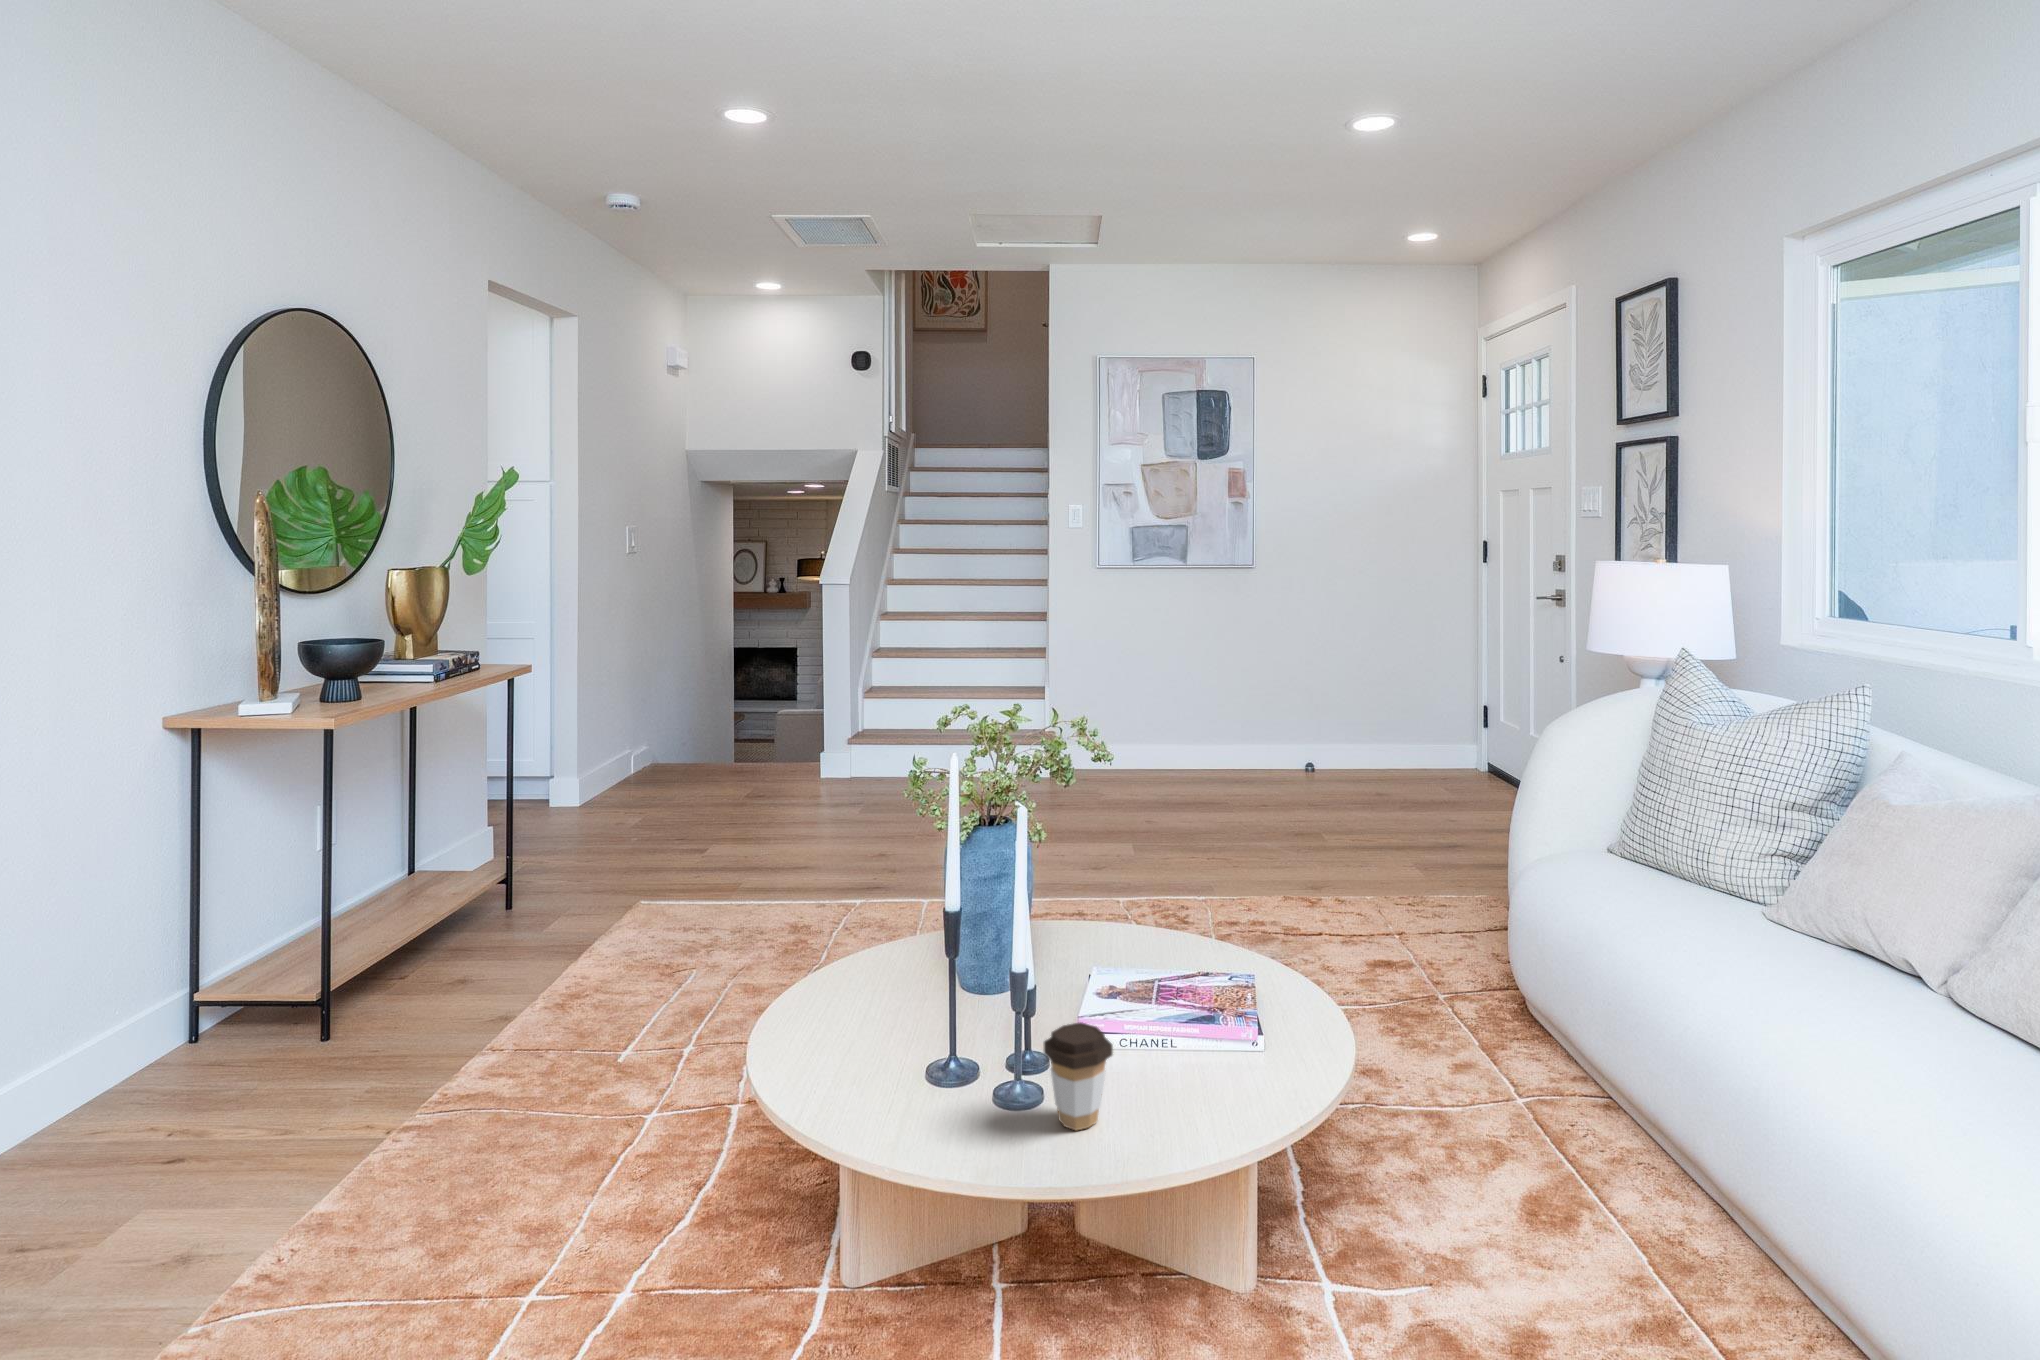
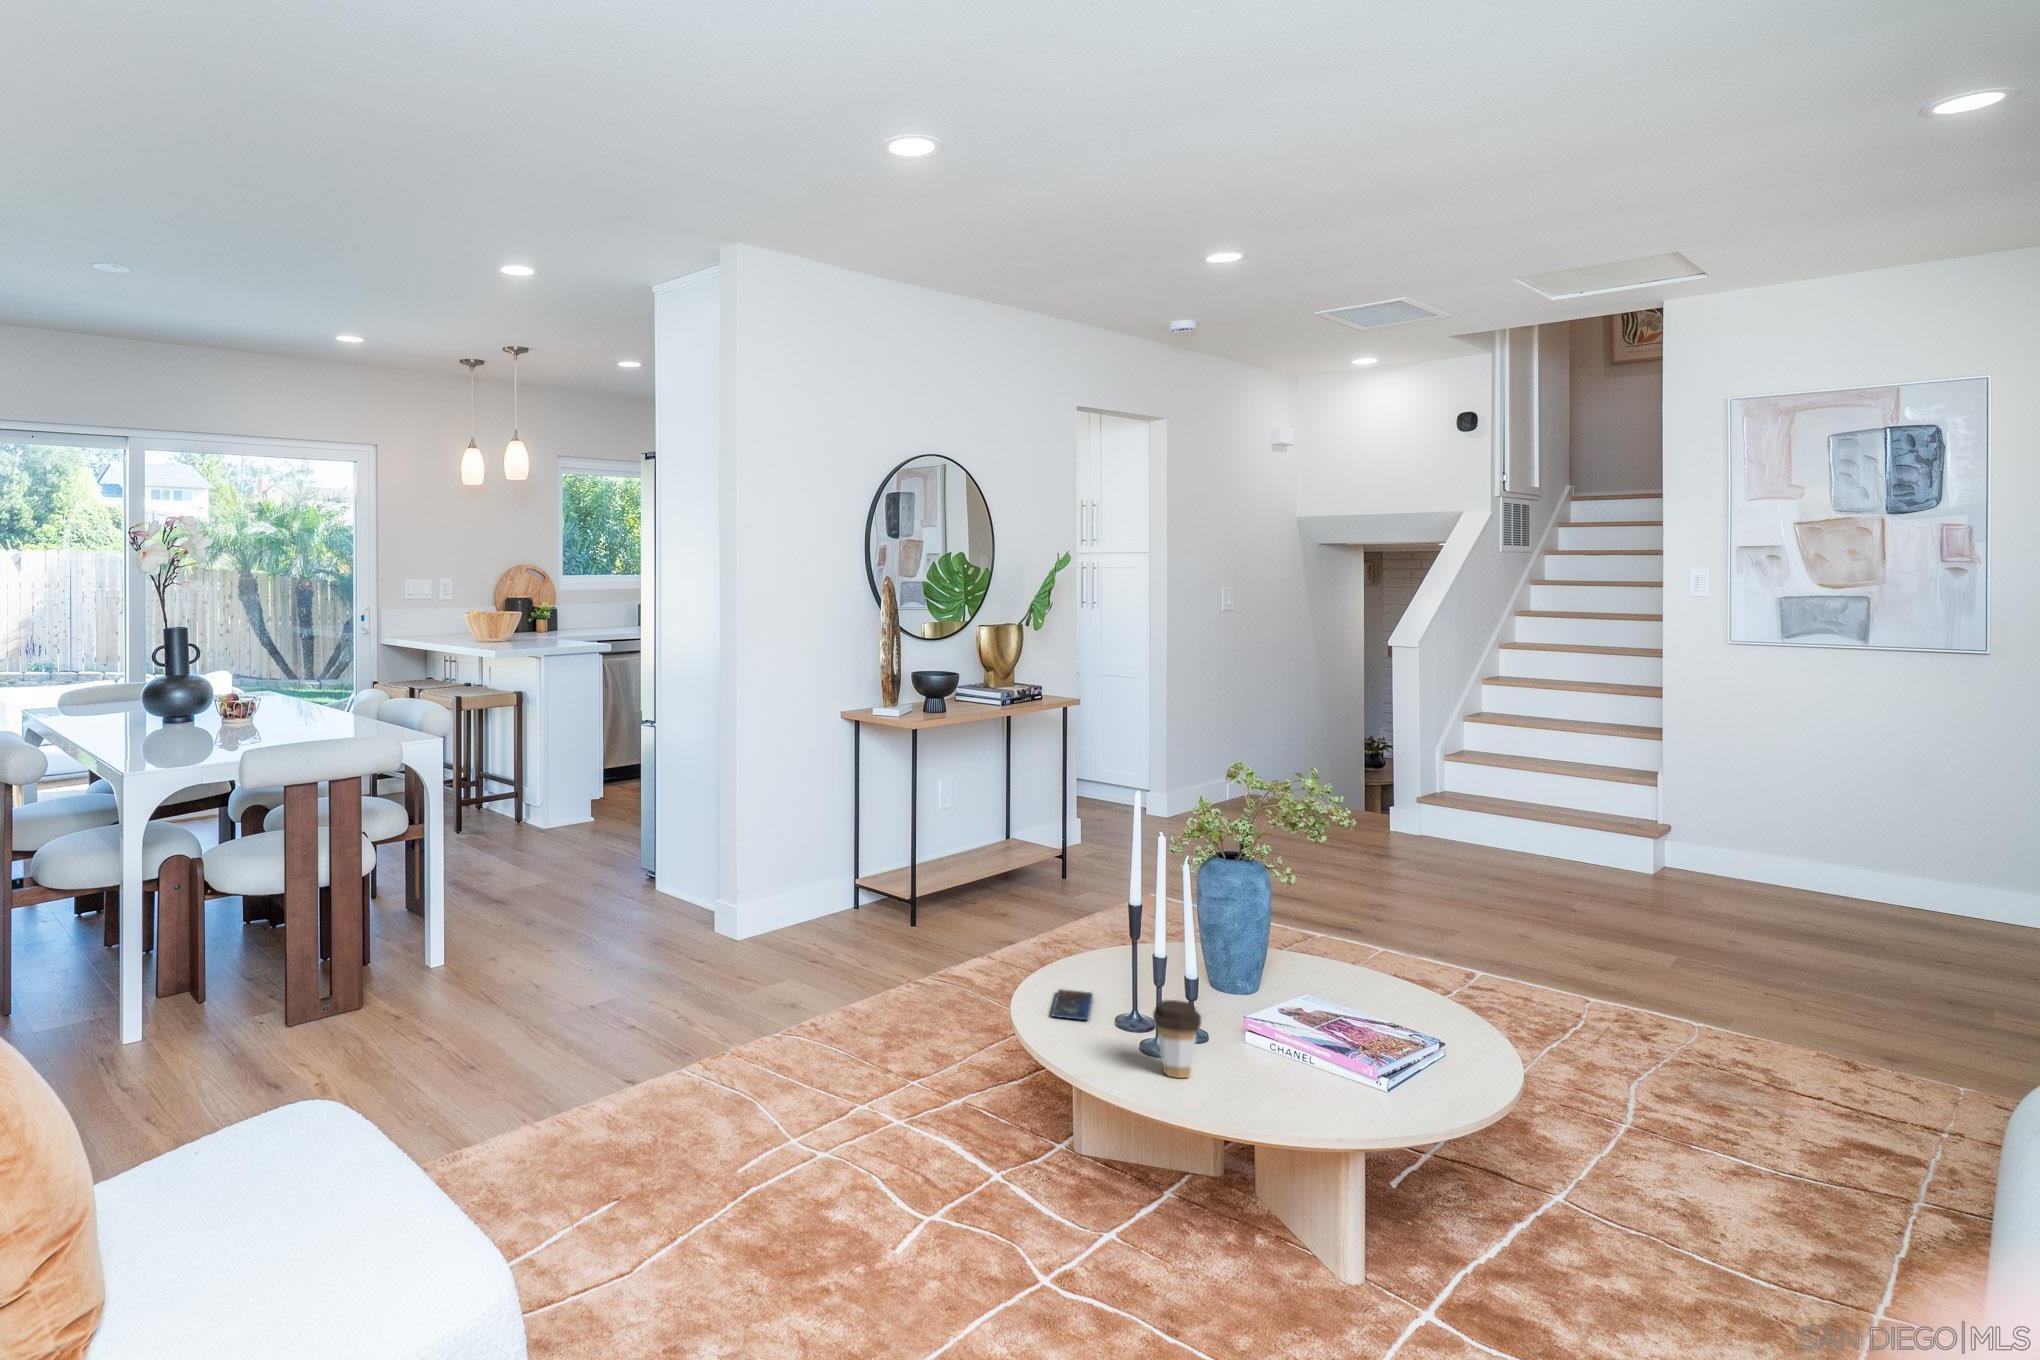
smartphone: none [816,1051,901,1106] -> present [1052,990,1093,1020]

